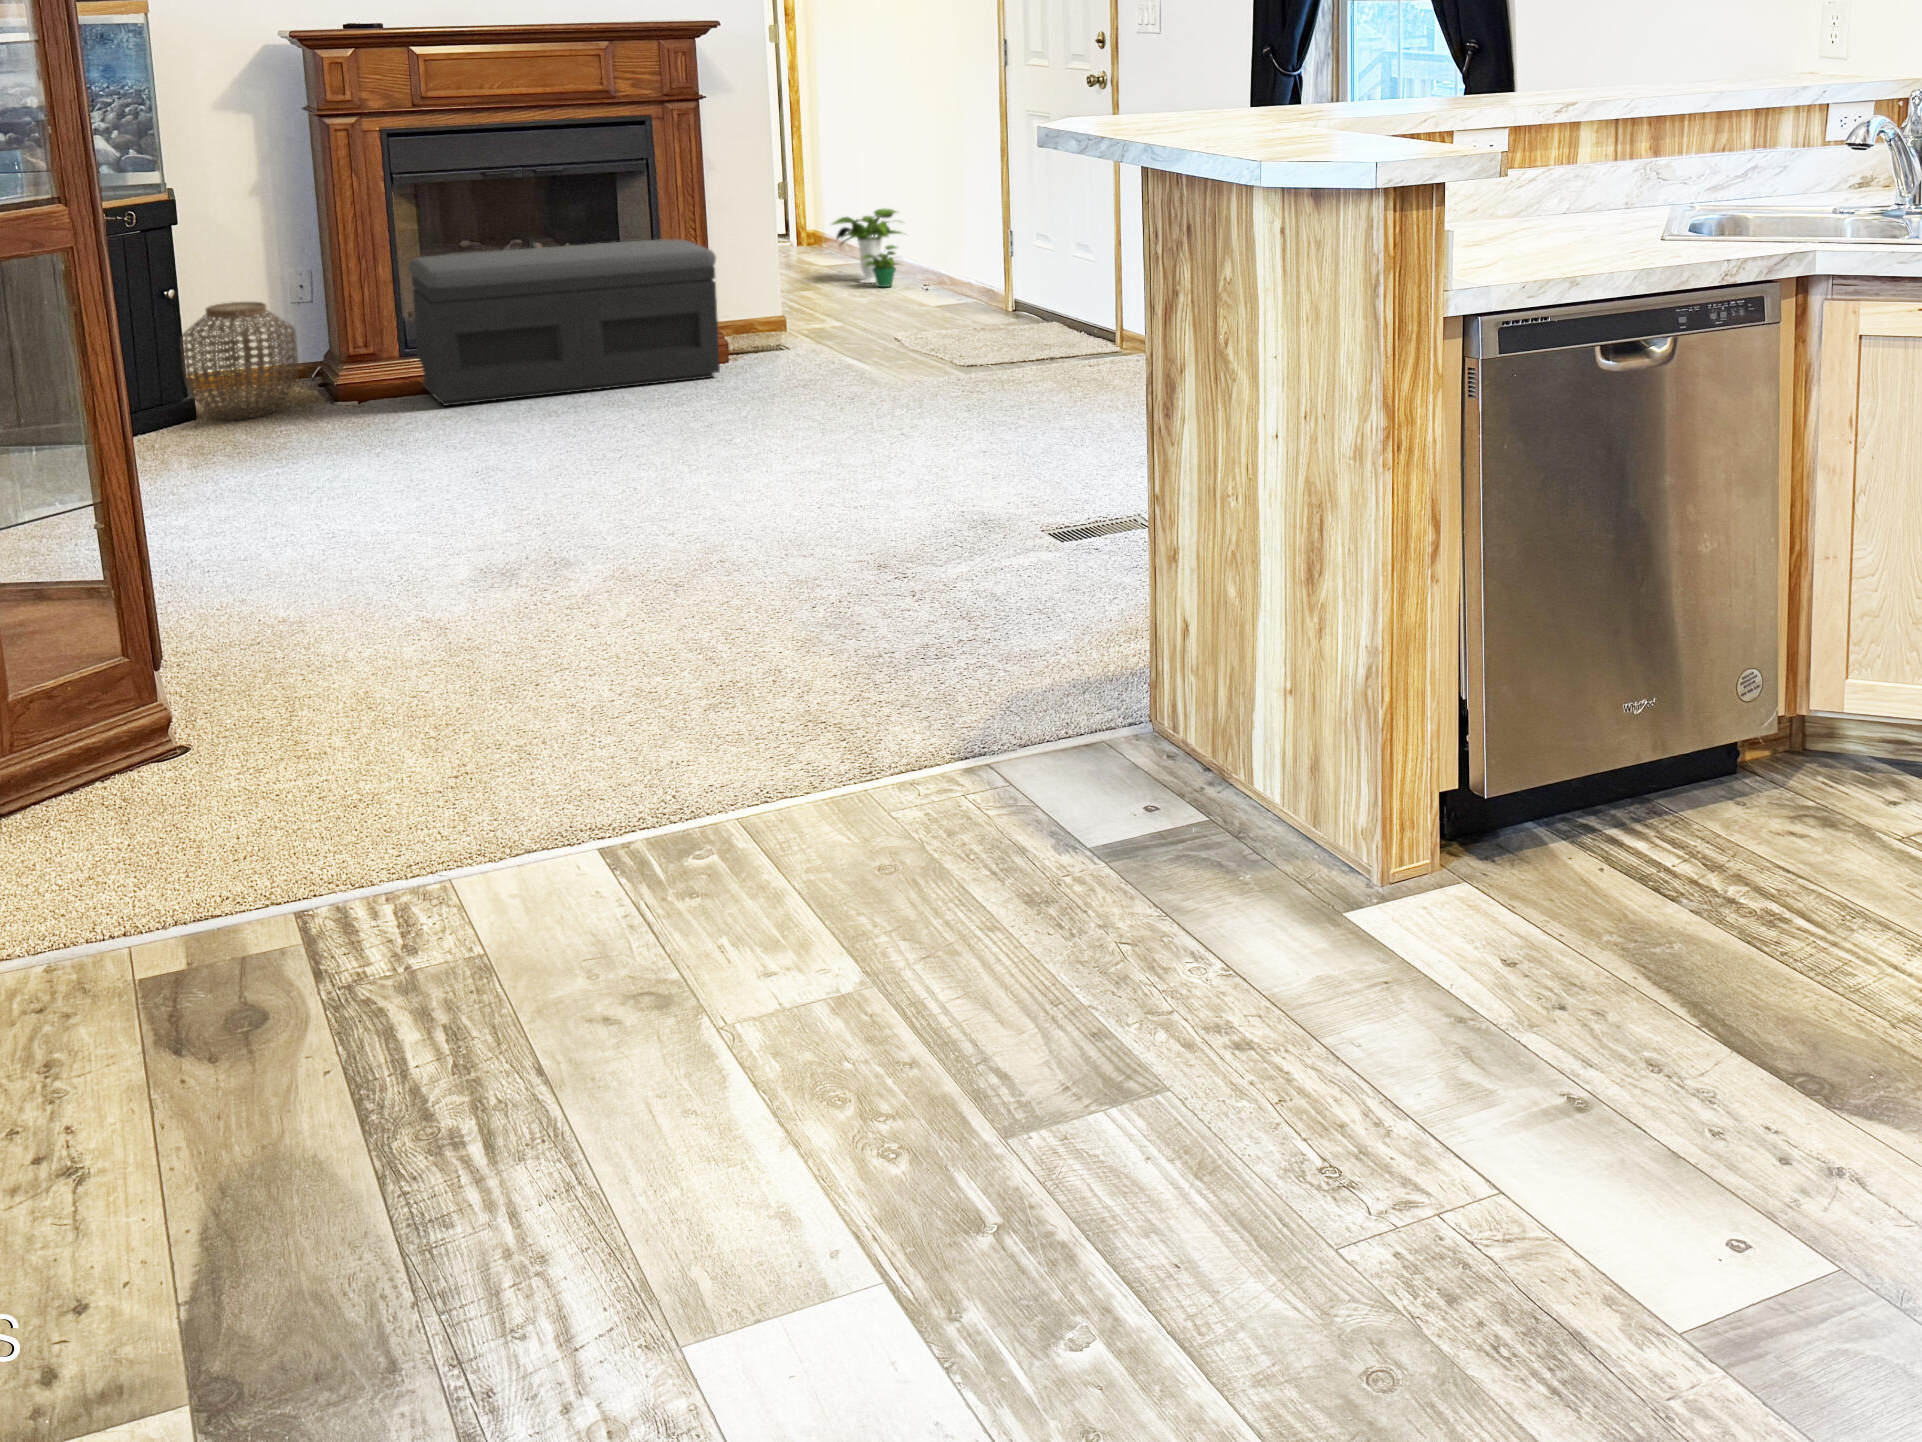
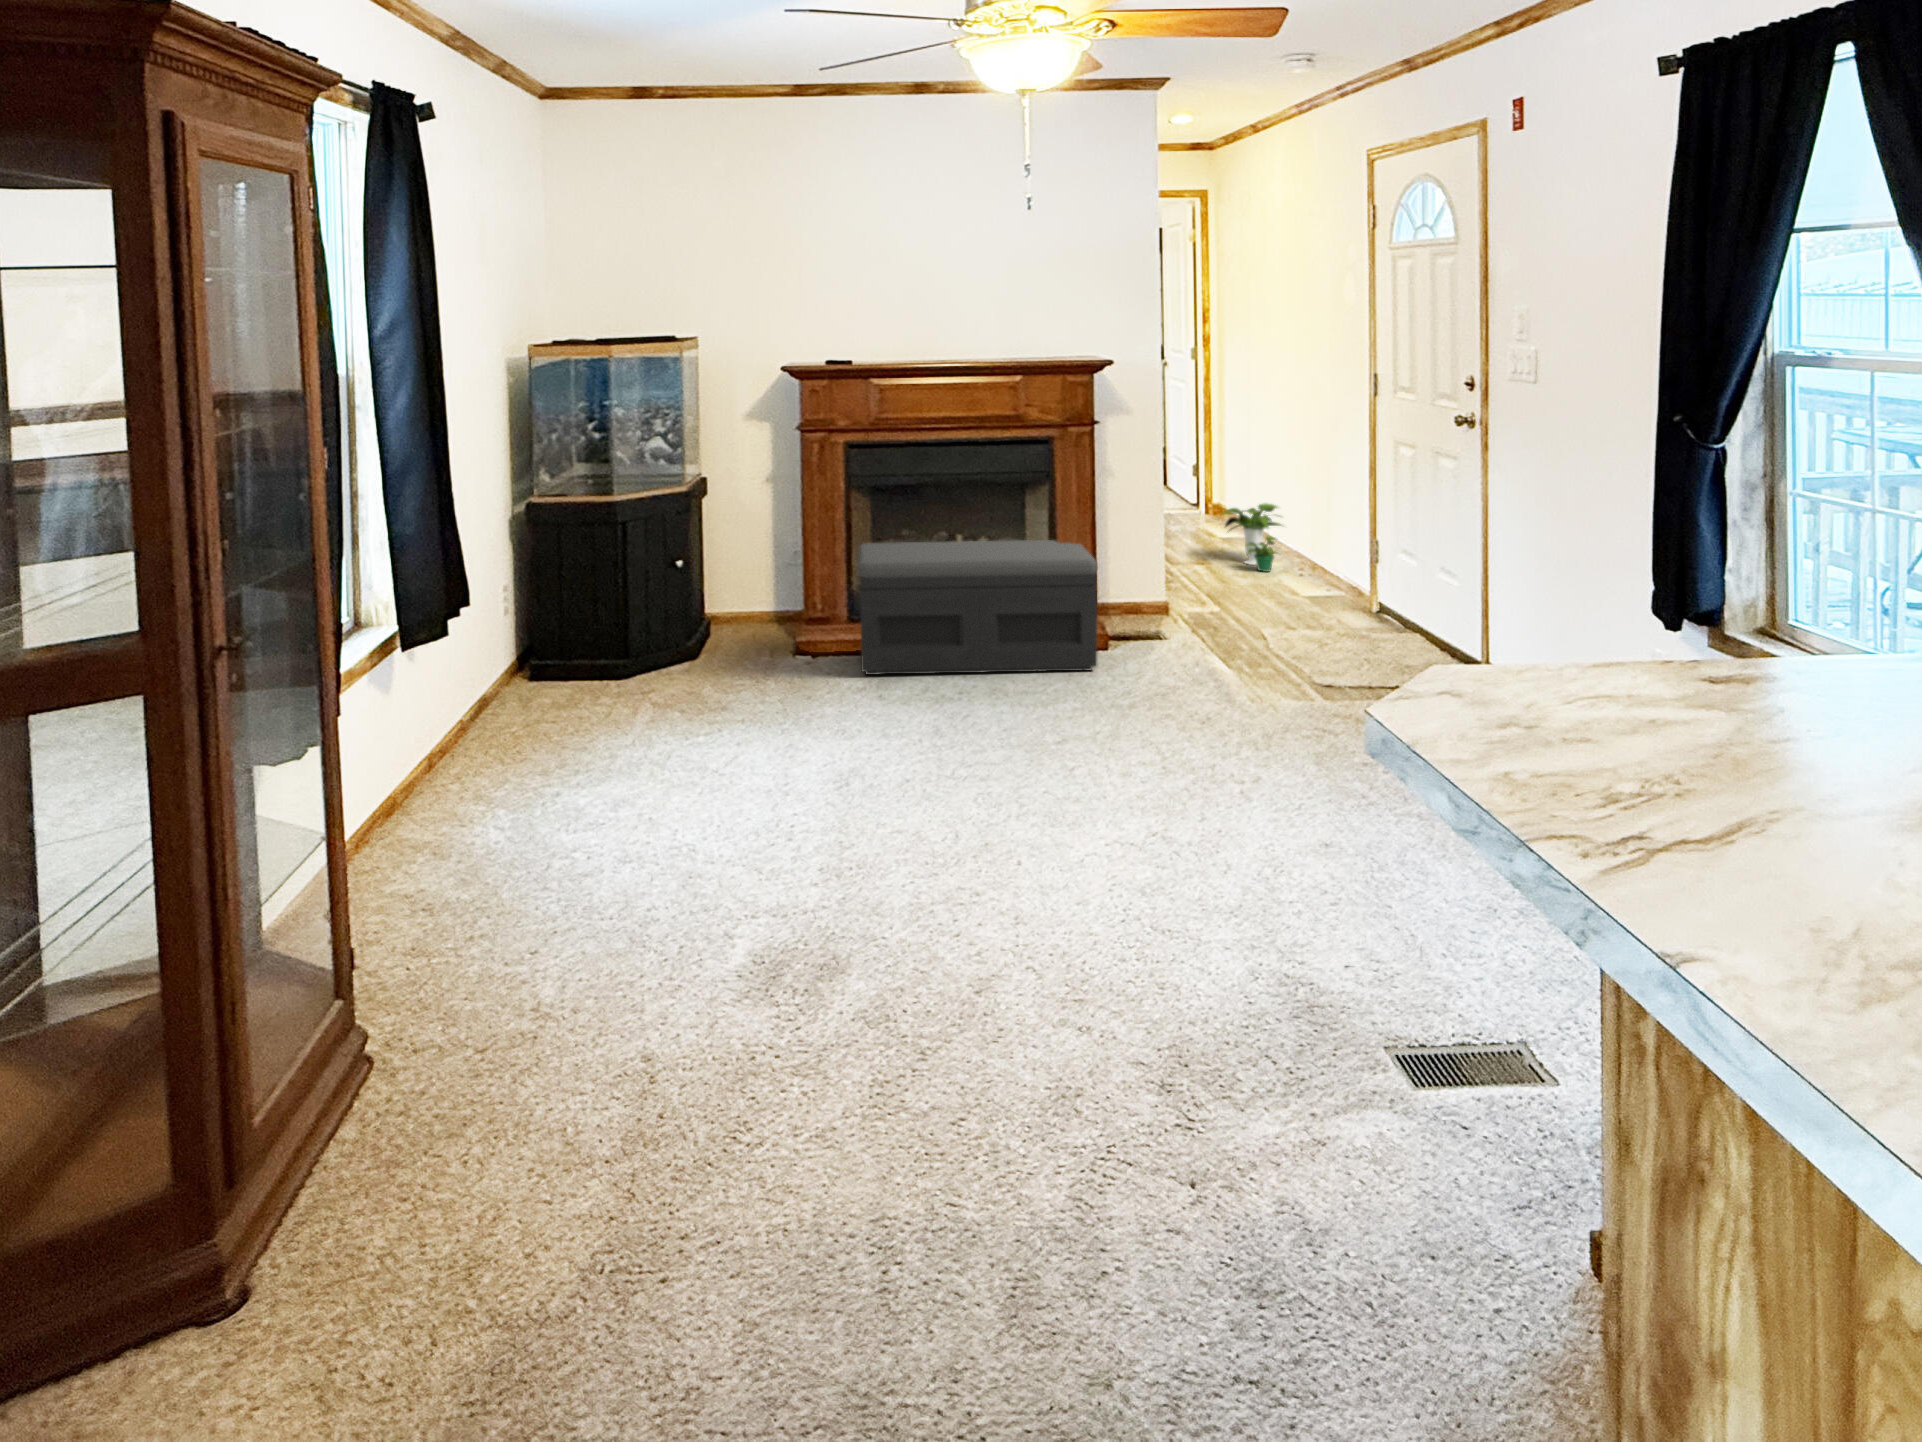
woven basket: present [180,302,298,420] -> none [685,570,767,666]

